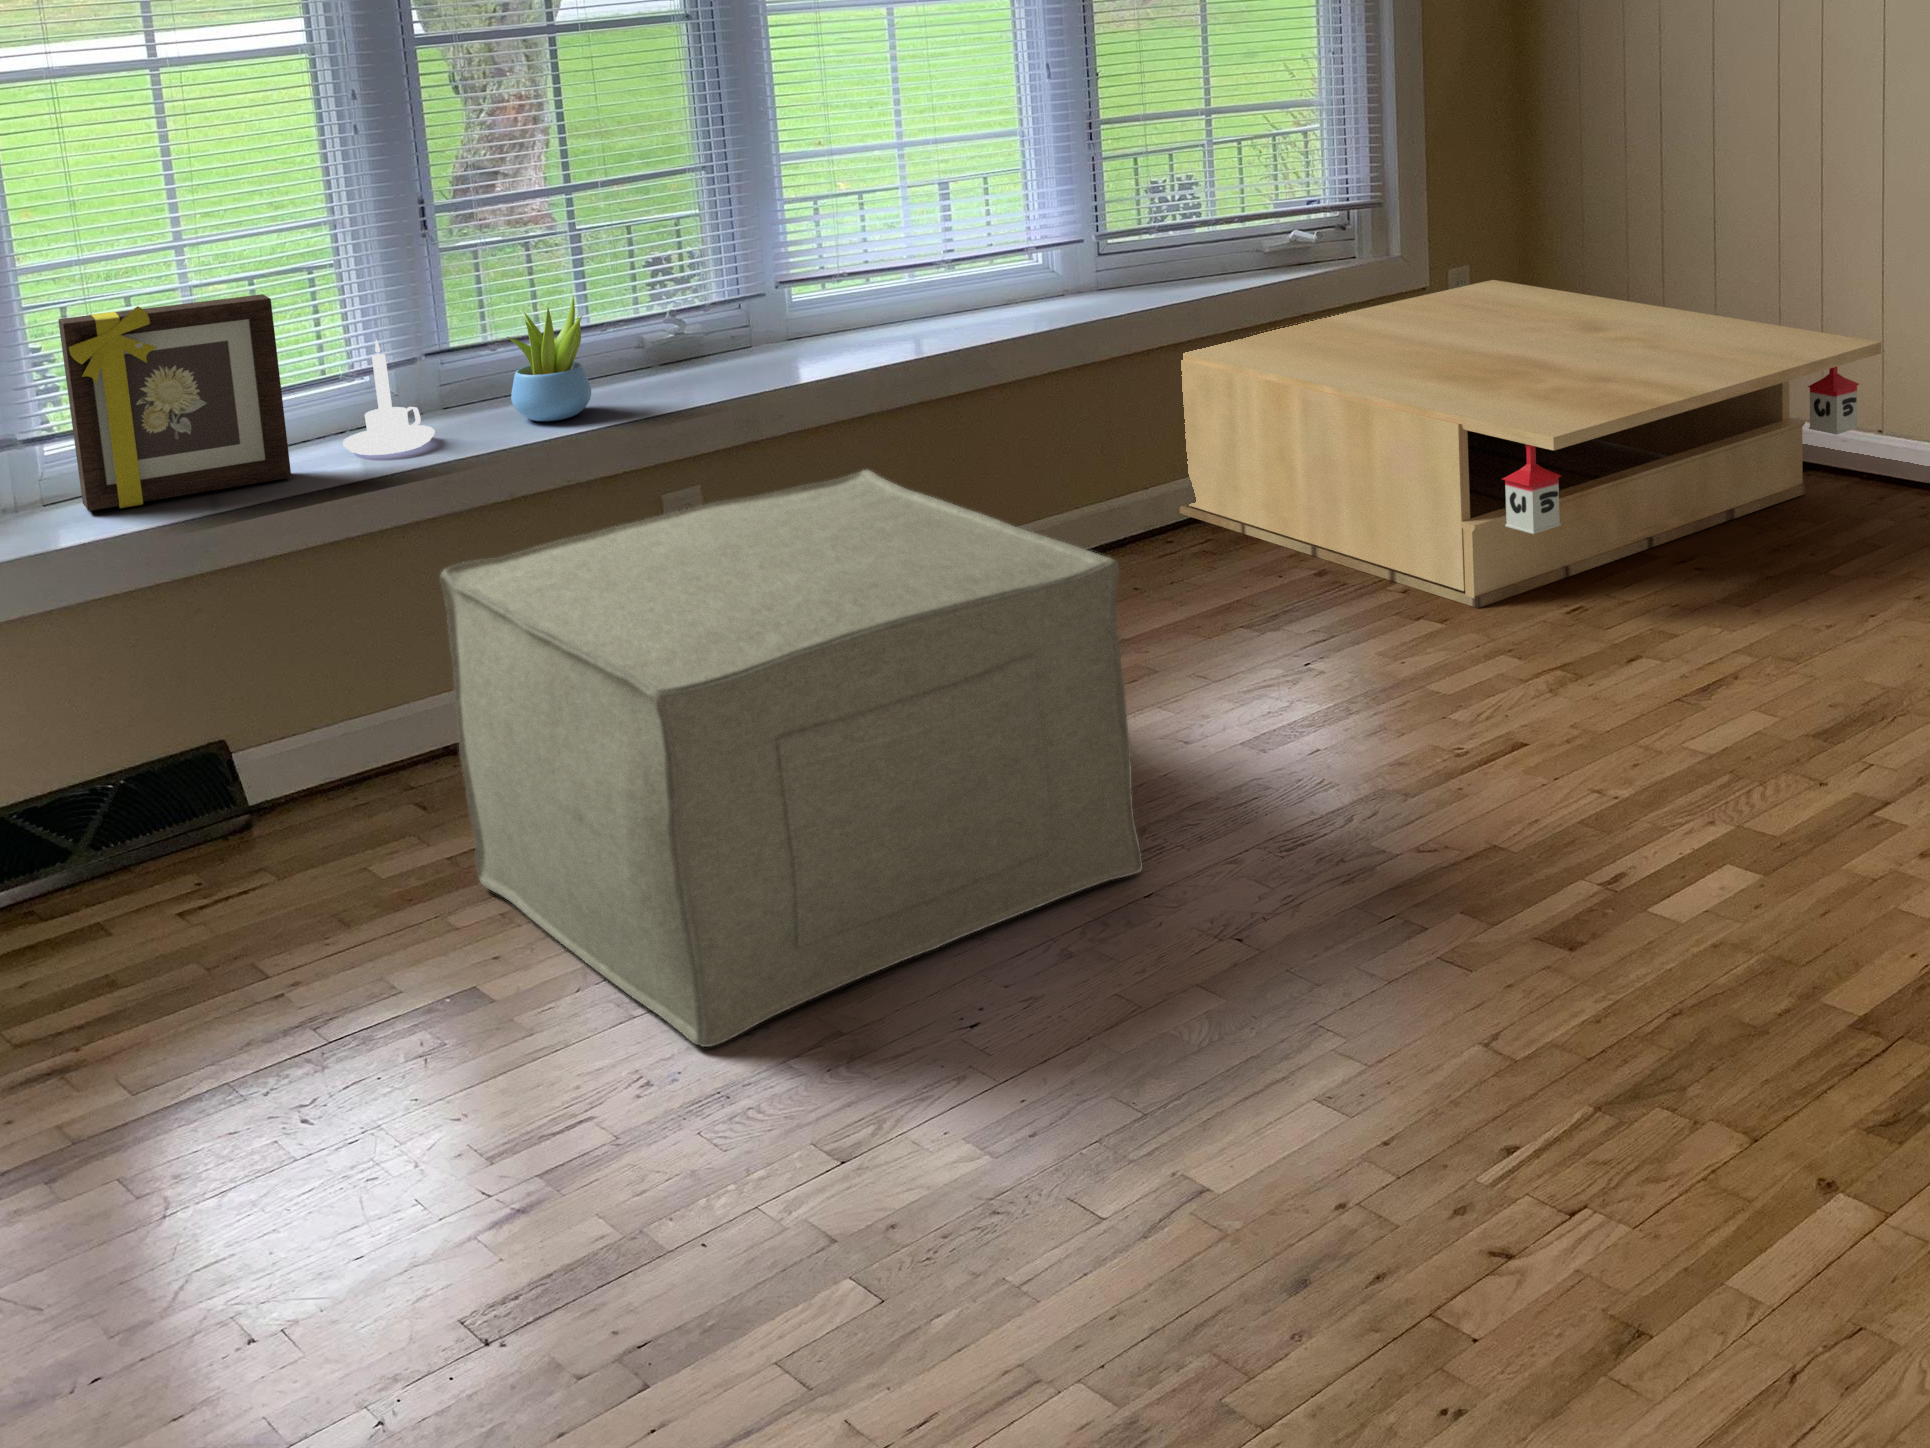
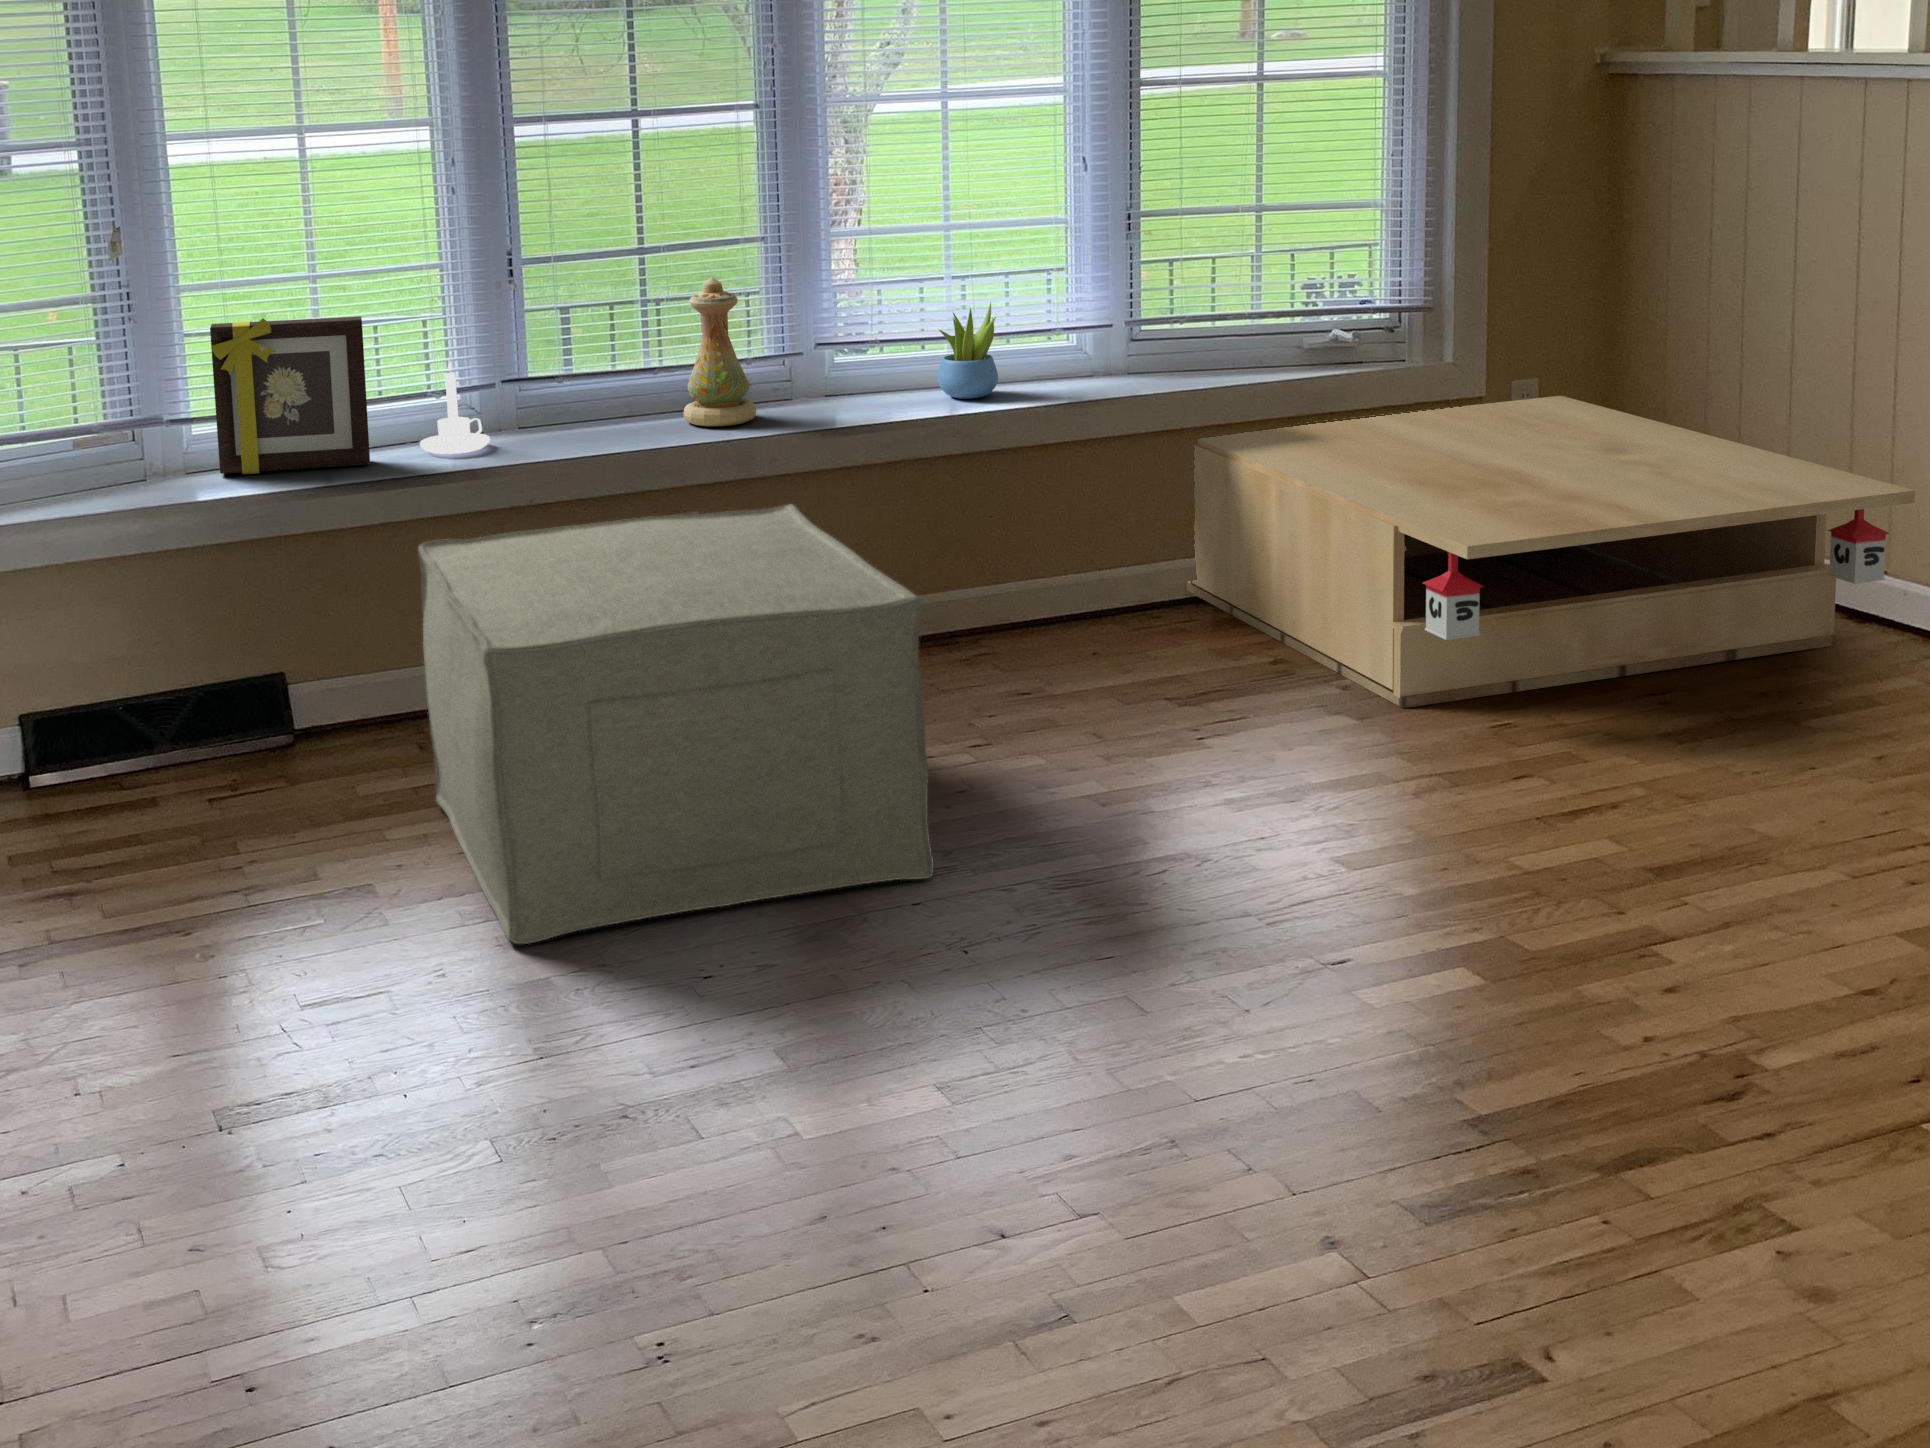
vase: none [651,217,740,390] -> present [684,277,756,426]
succulent plant: present [507,297,591,421] -> present [938,302,998,399]

